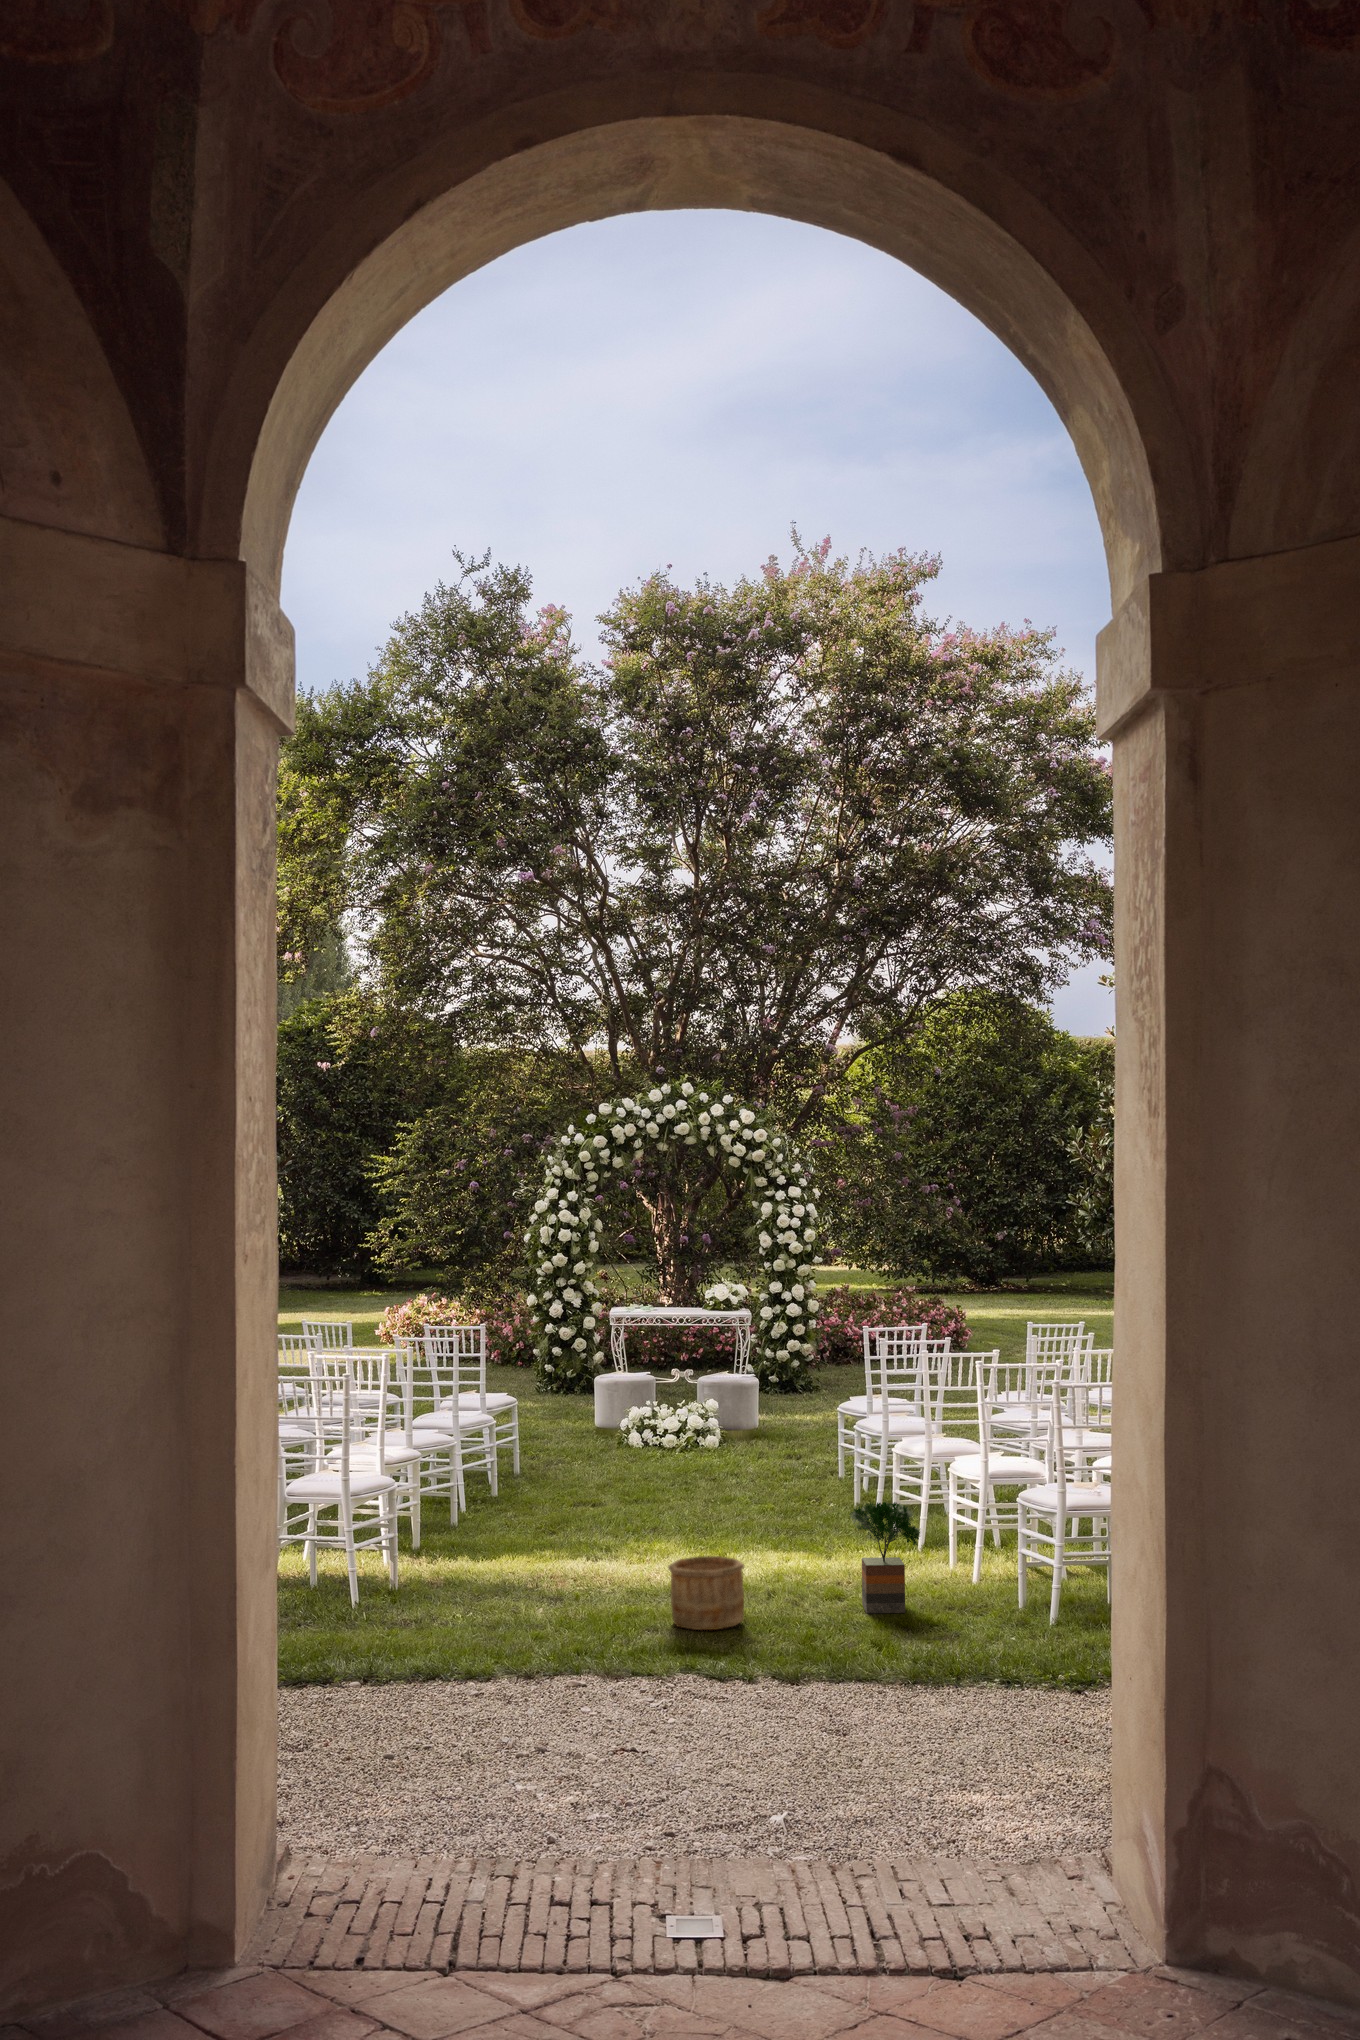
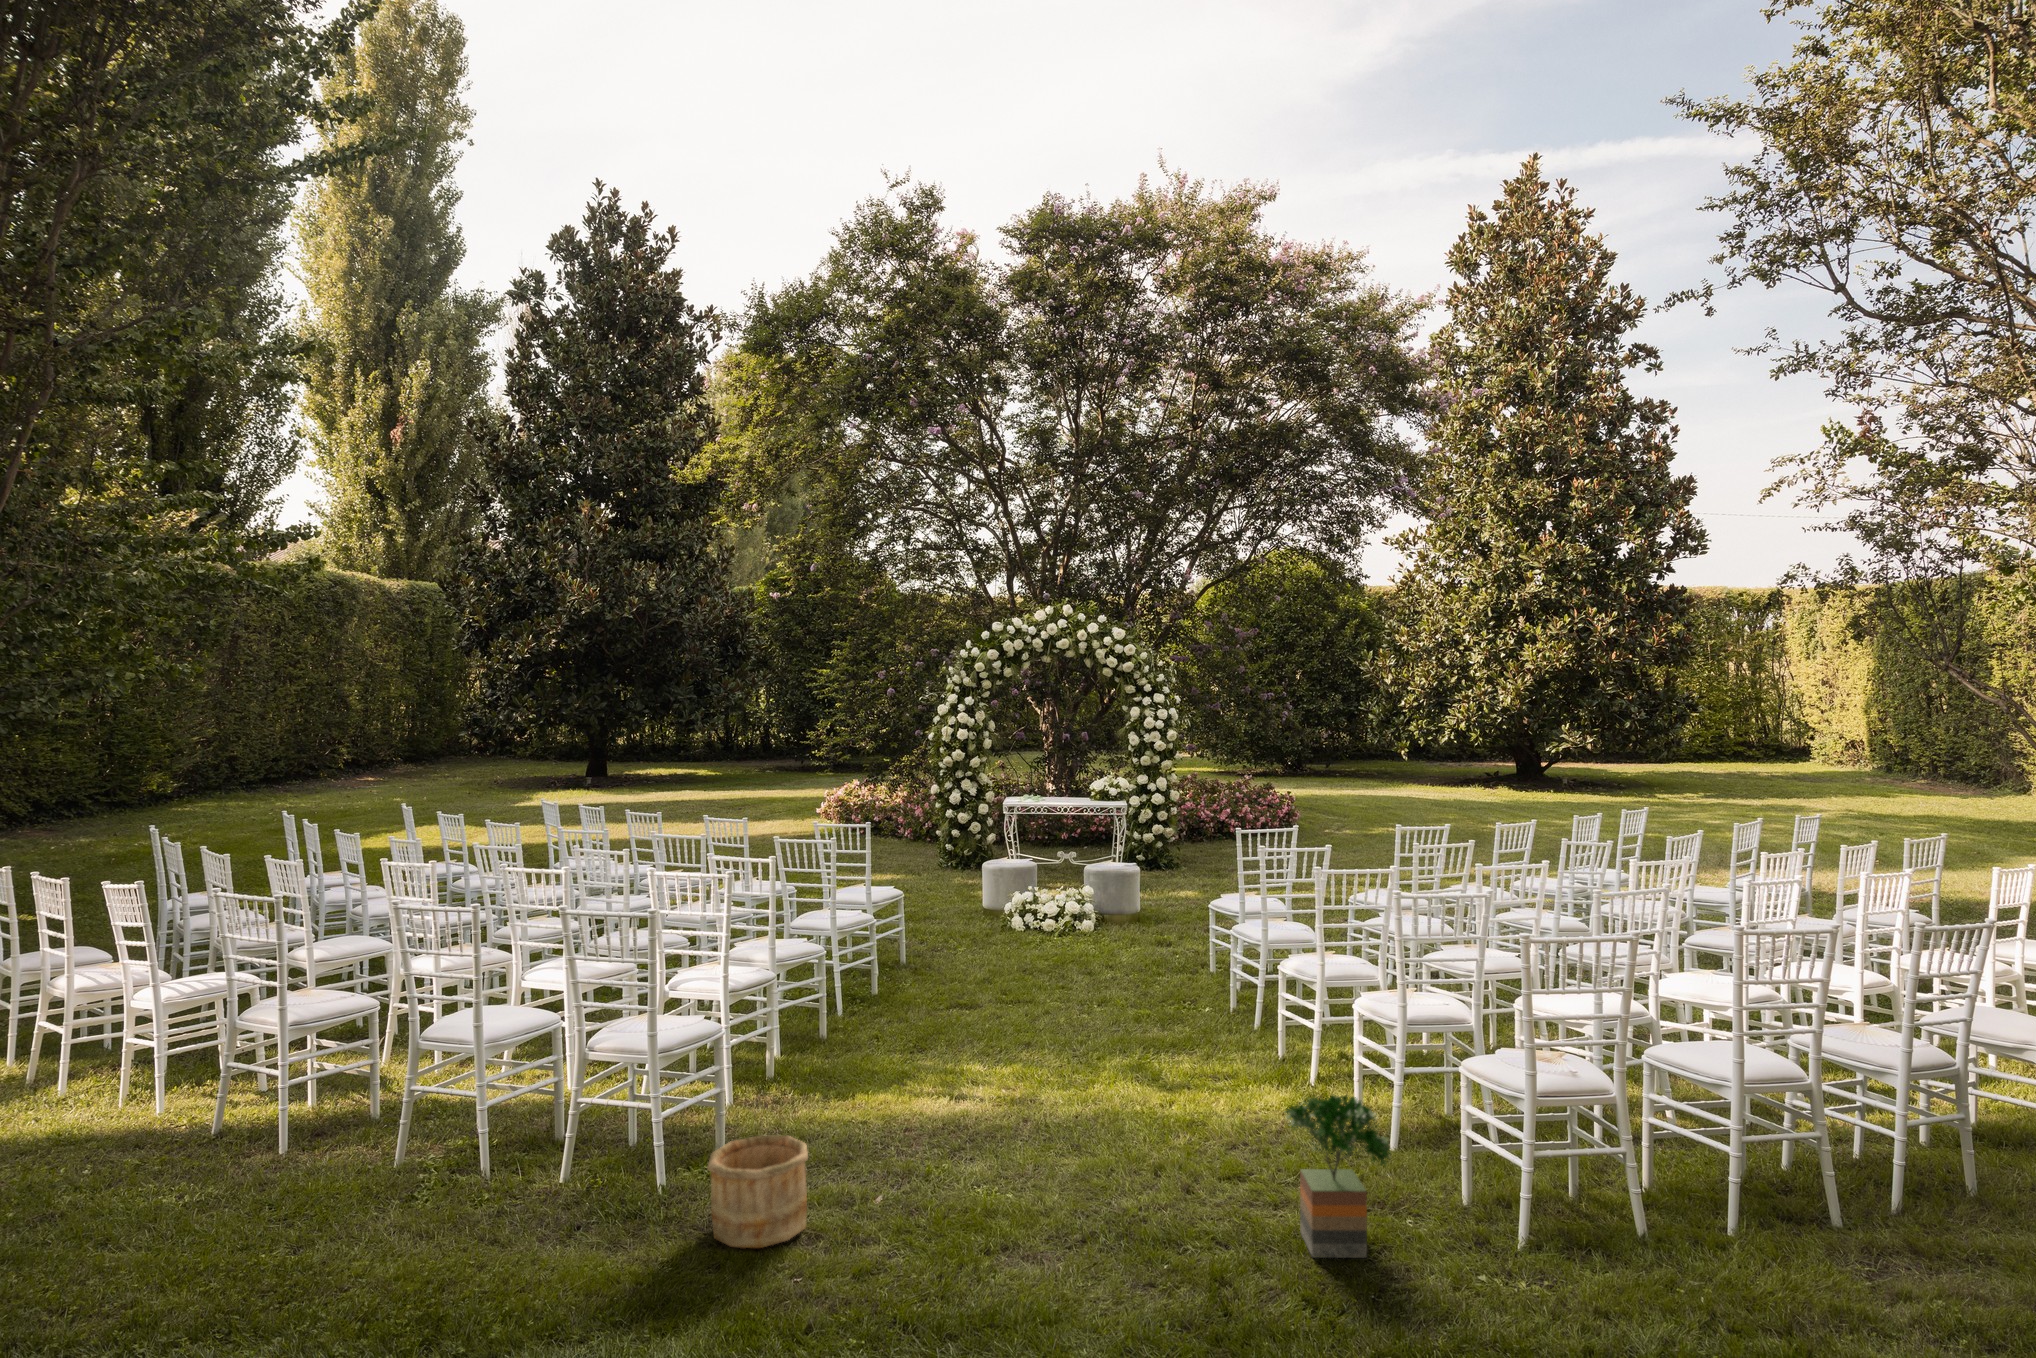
wooden bucket: present [668,1556,744,1630] -> present [708,1135,808,1248]

